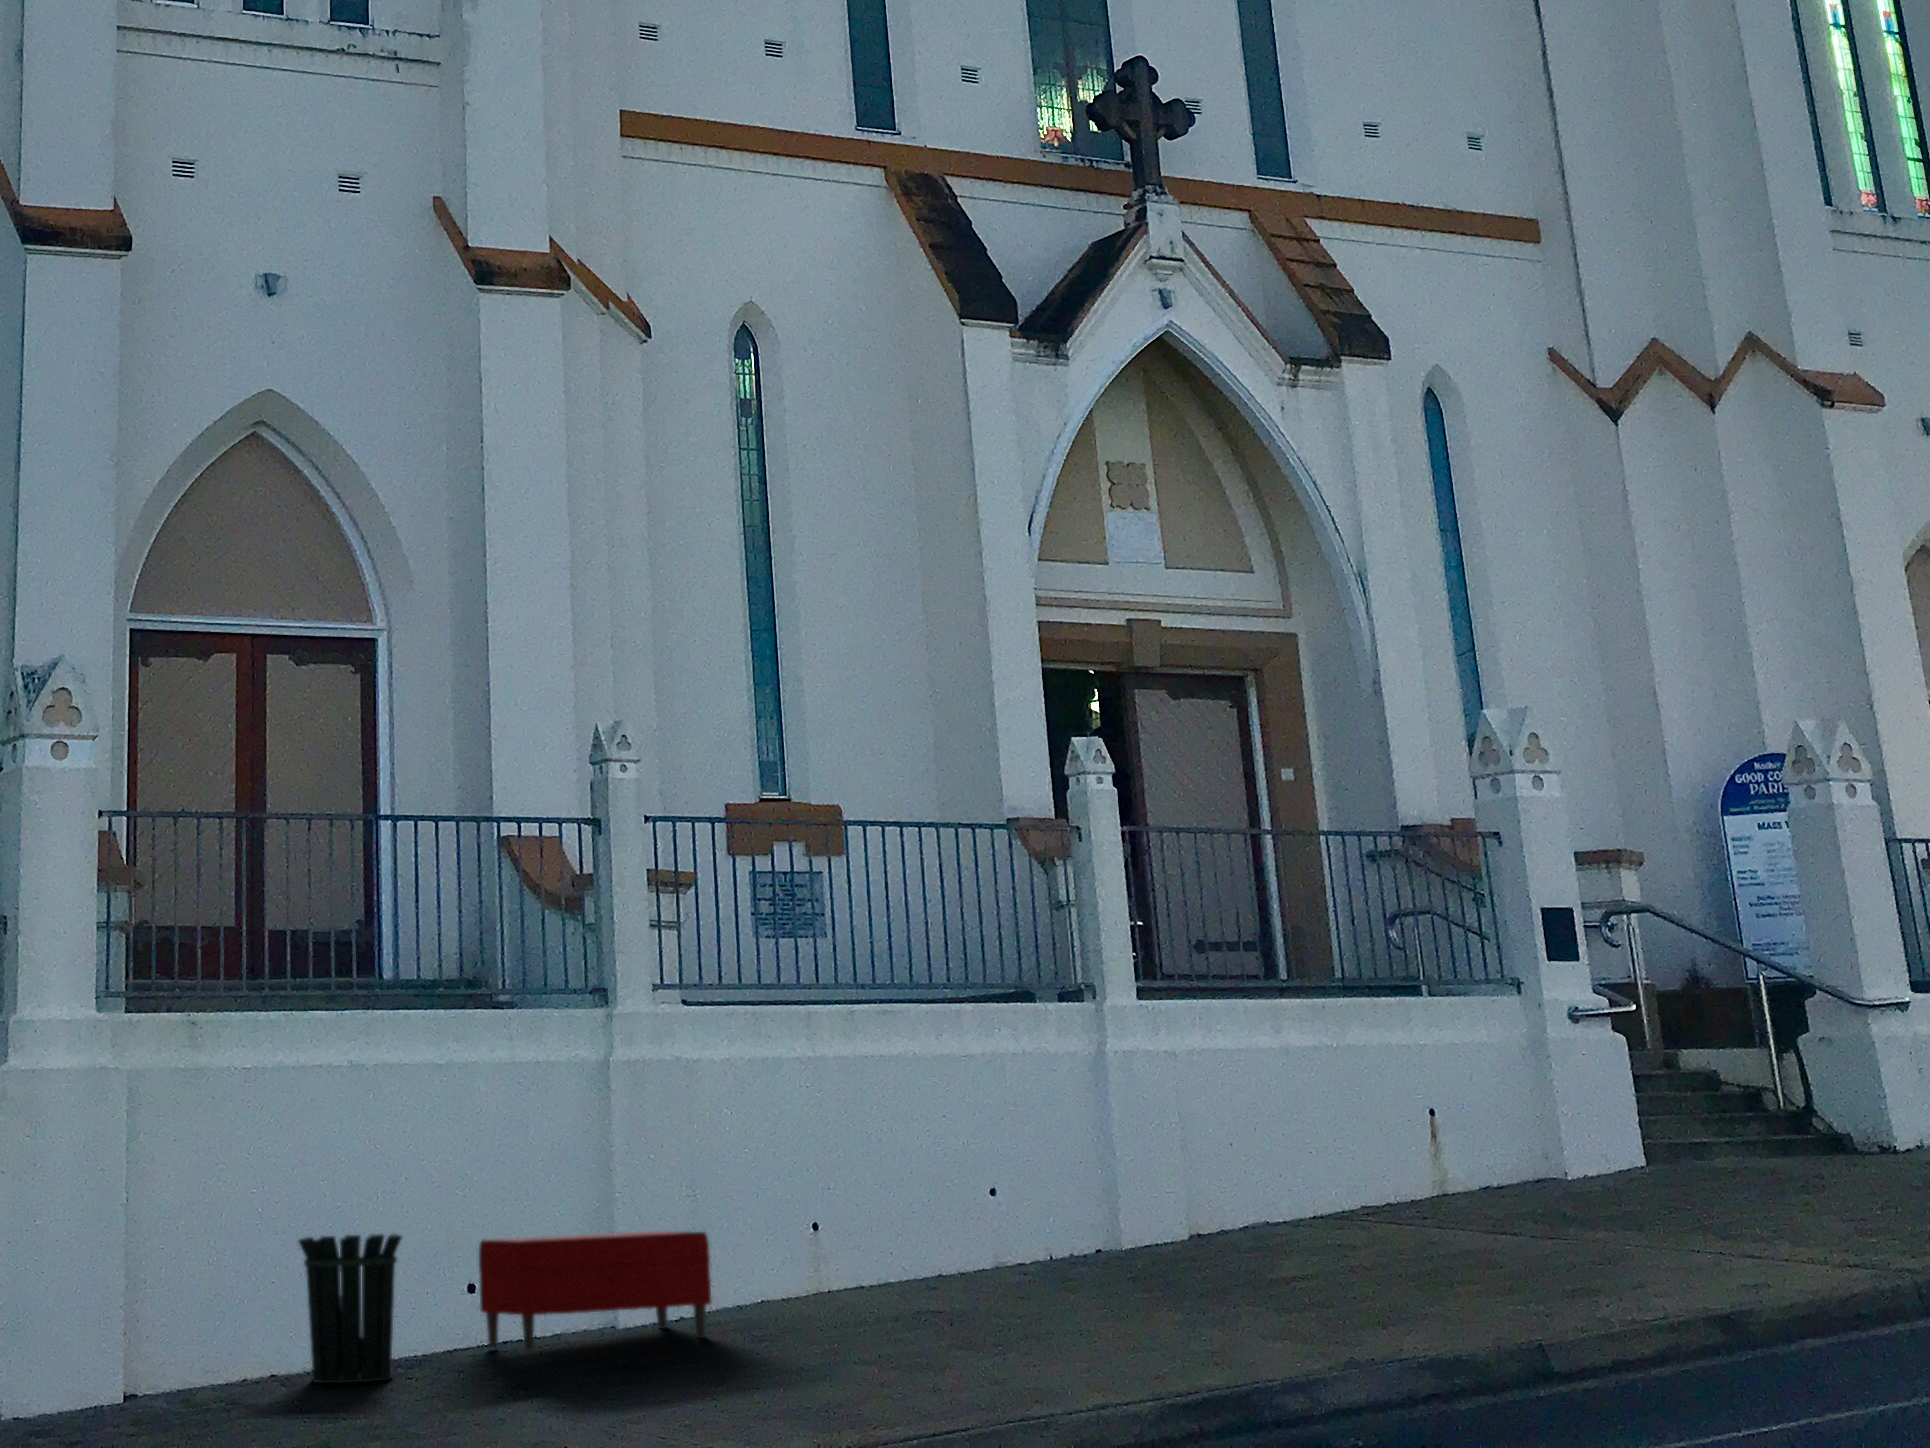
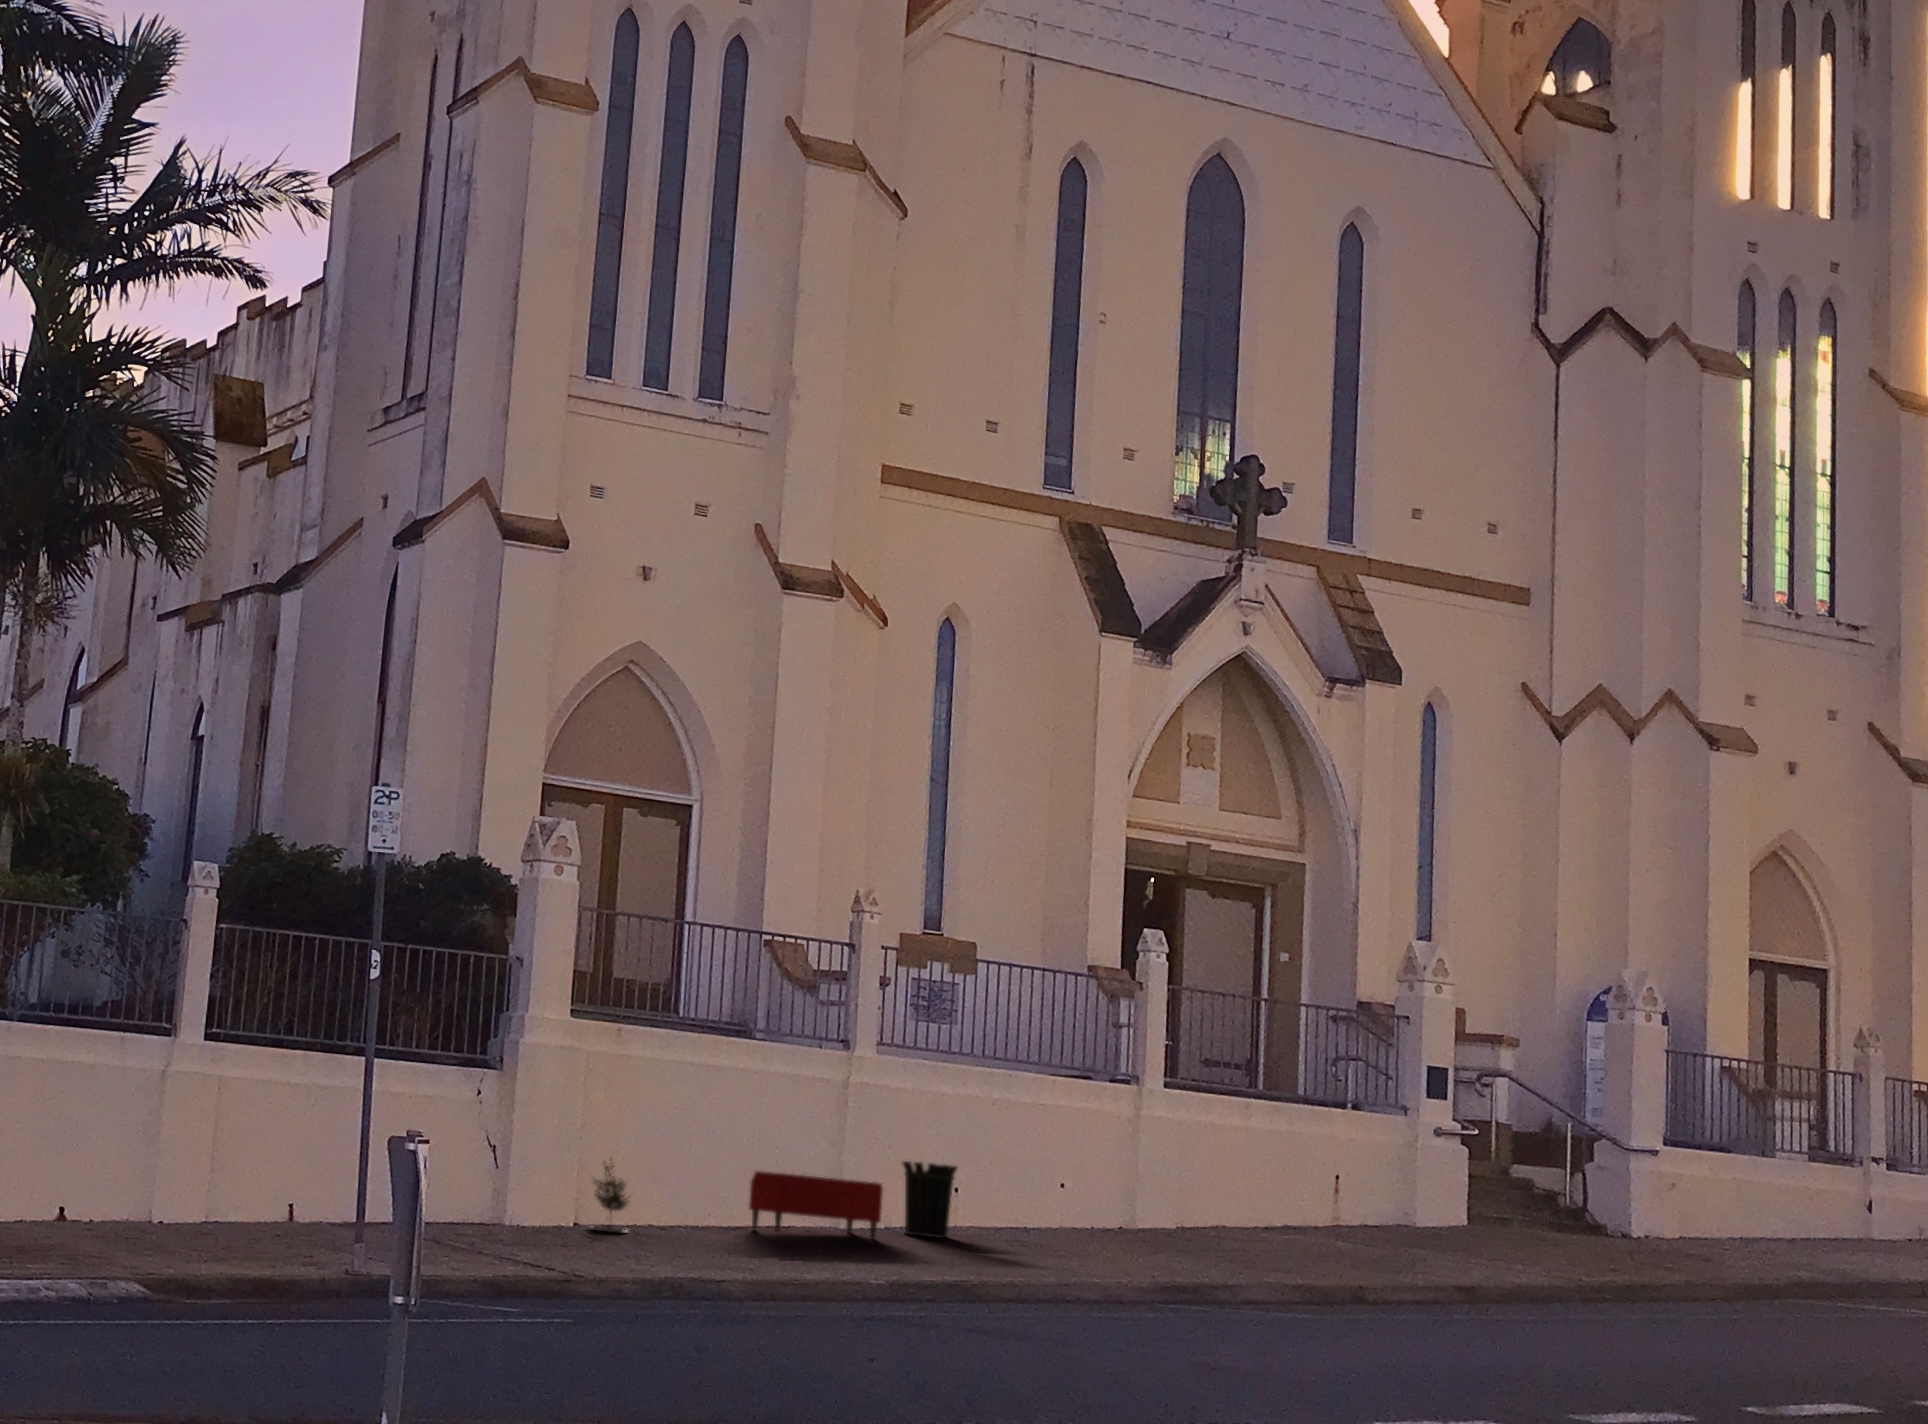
waste bin: present [299,1234,402,1383] -> present [903,1161,957,1238]
potted tree: none [176,1253,254,1402] -> present [590,1159,630,1233]

